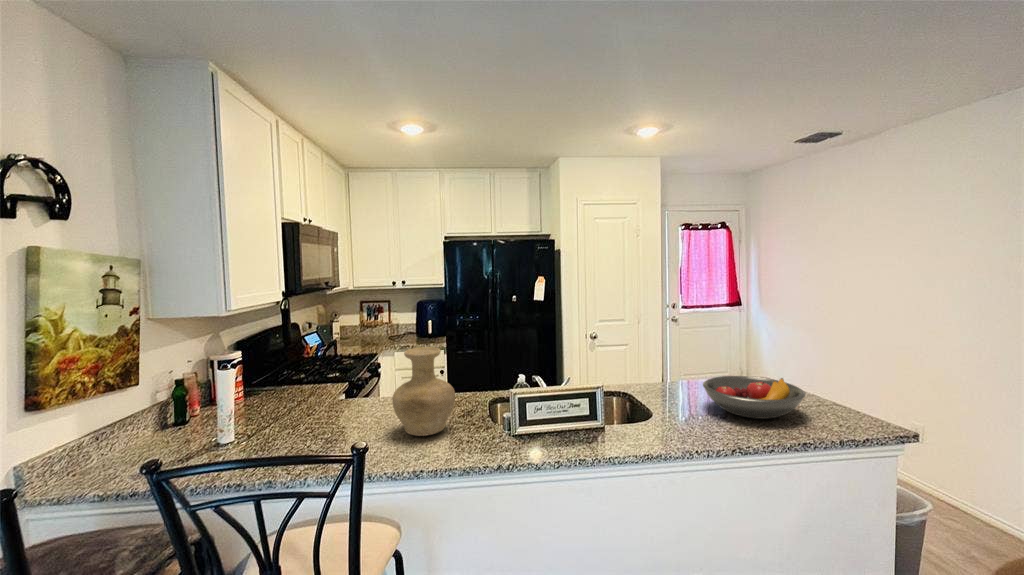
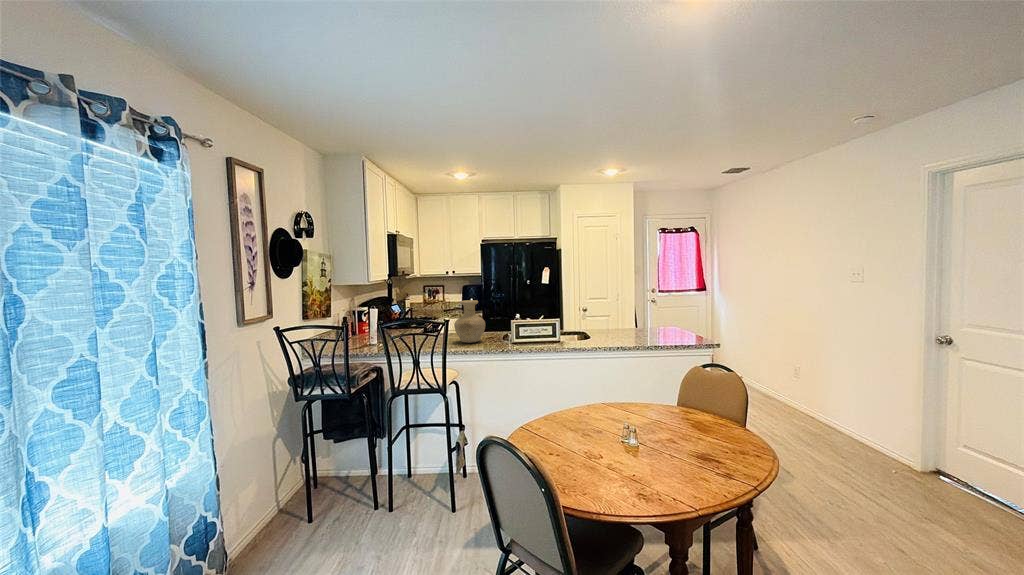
fruit bowl: present [703,376,805,419] -> none [618,319,668,339]

